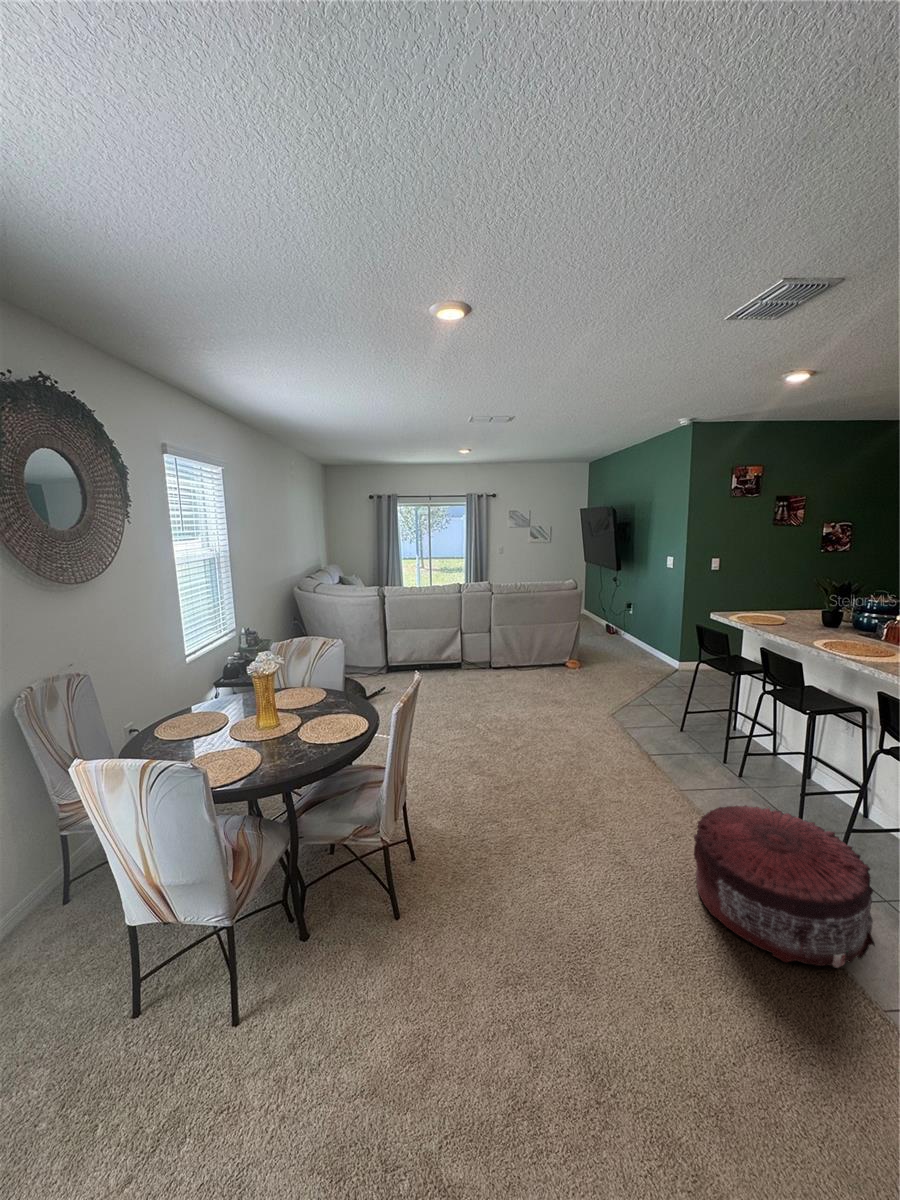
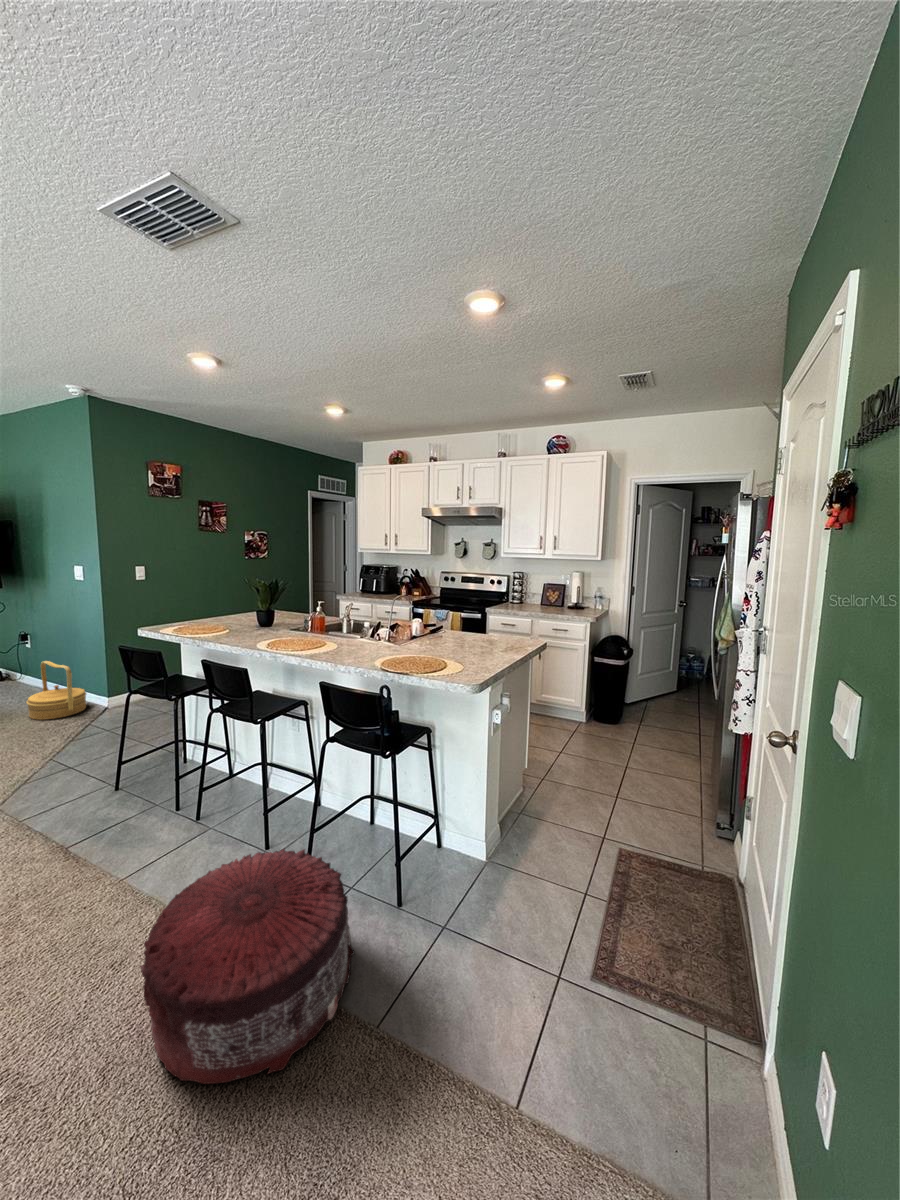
woven basket: none [629,626,665,668] -> present [27,661,86,720]

